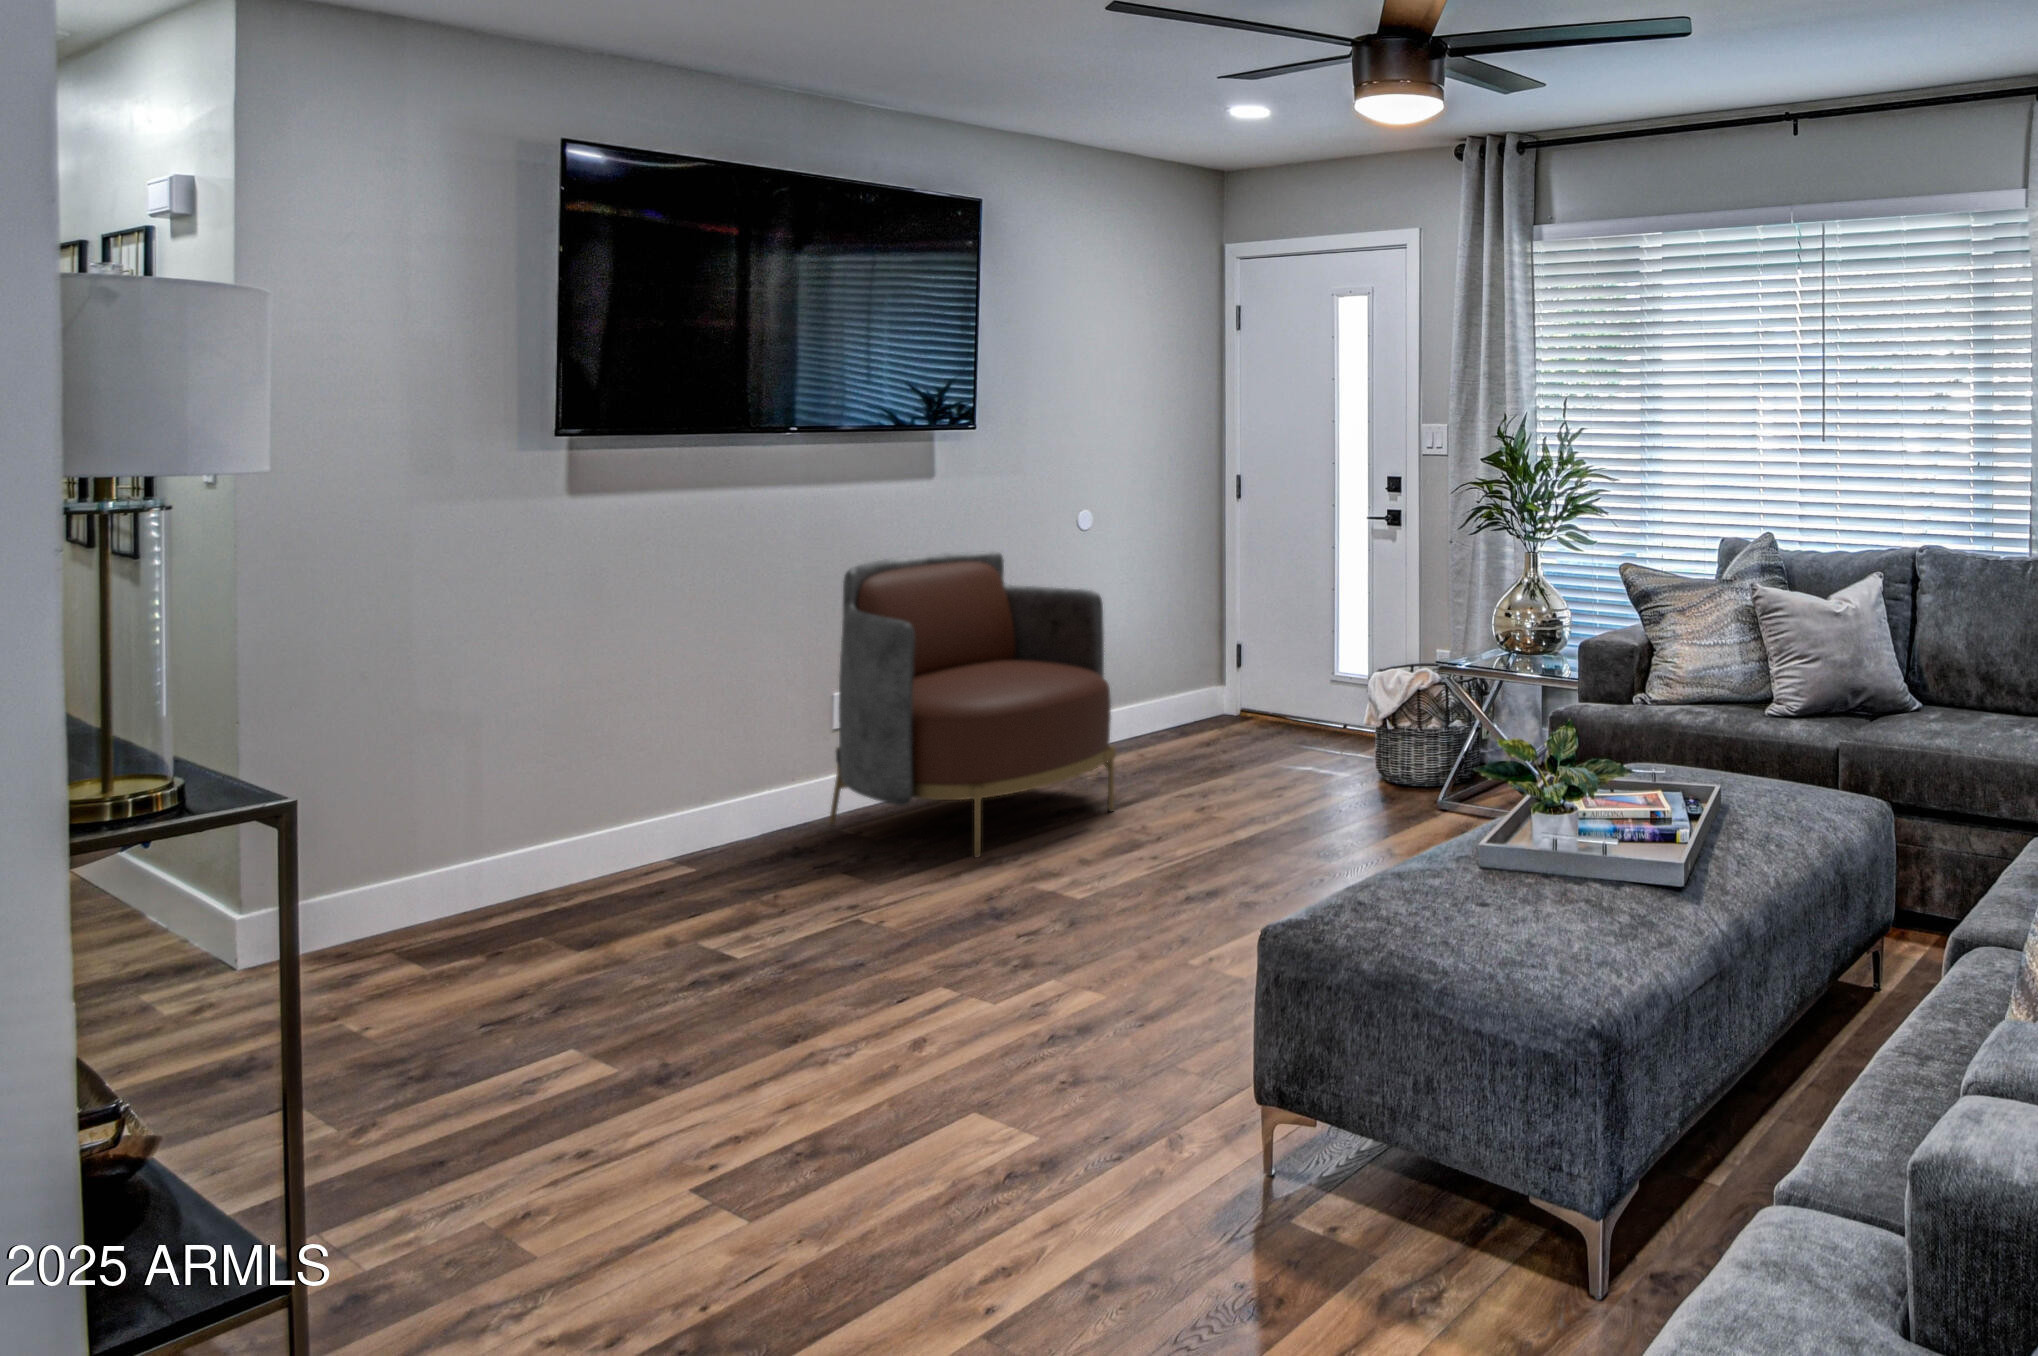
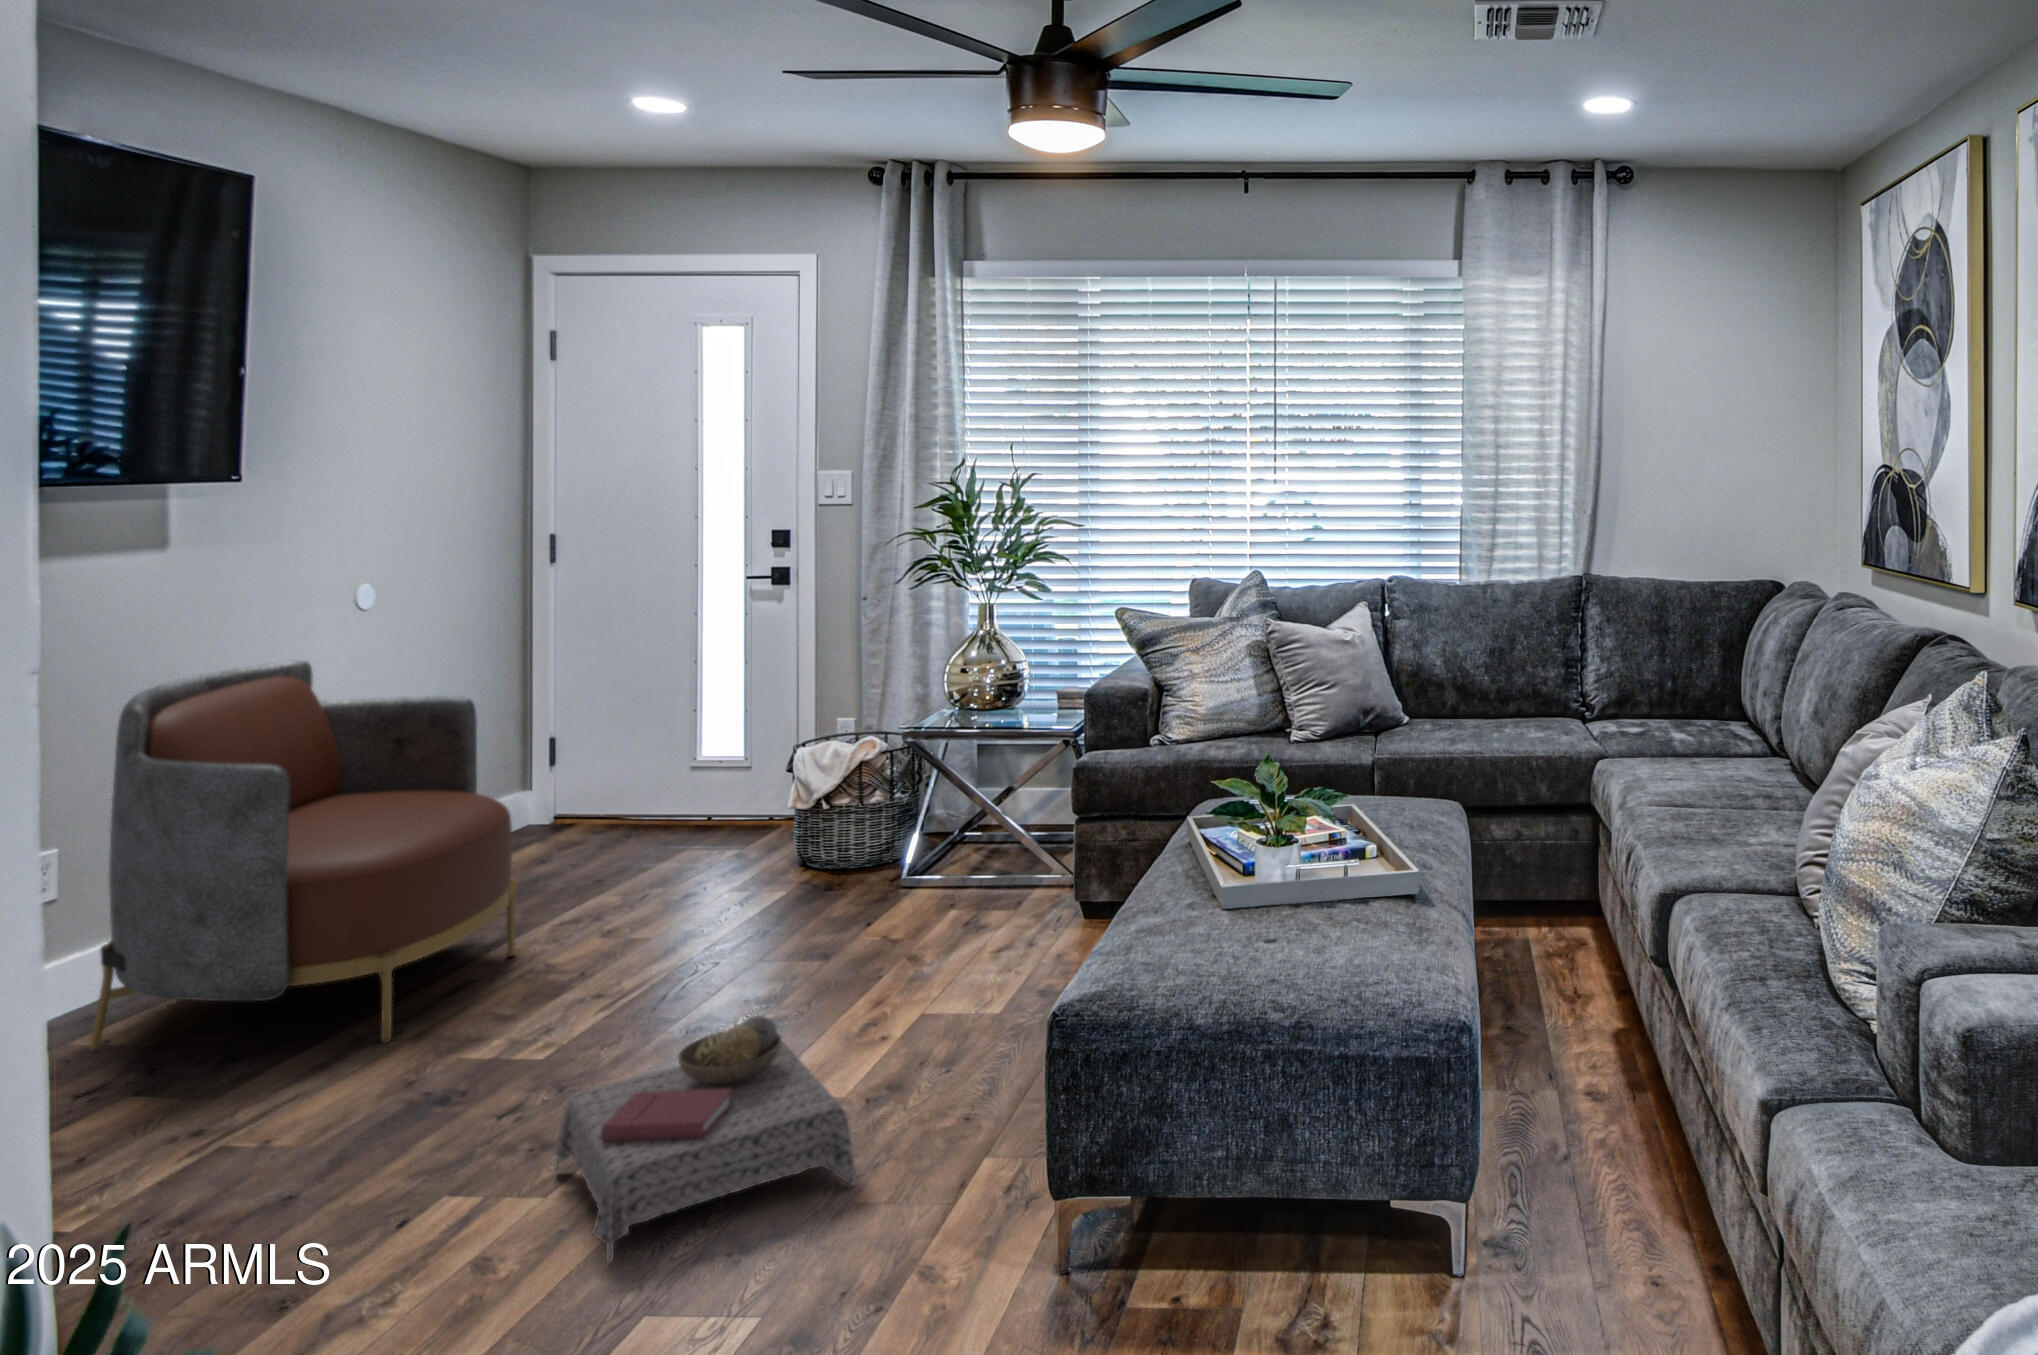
ottoman: none [904,882,1157,1072] -> present [554,1016,856,1265]

